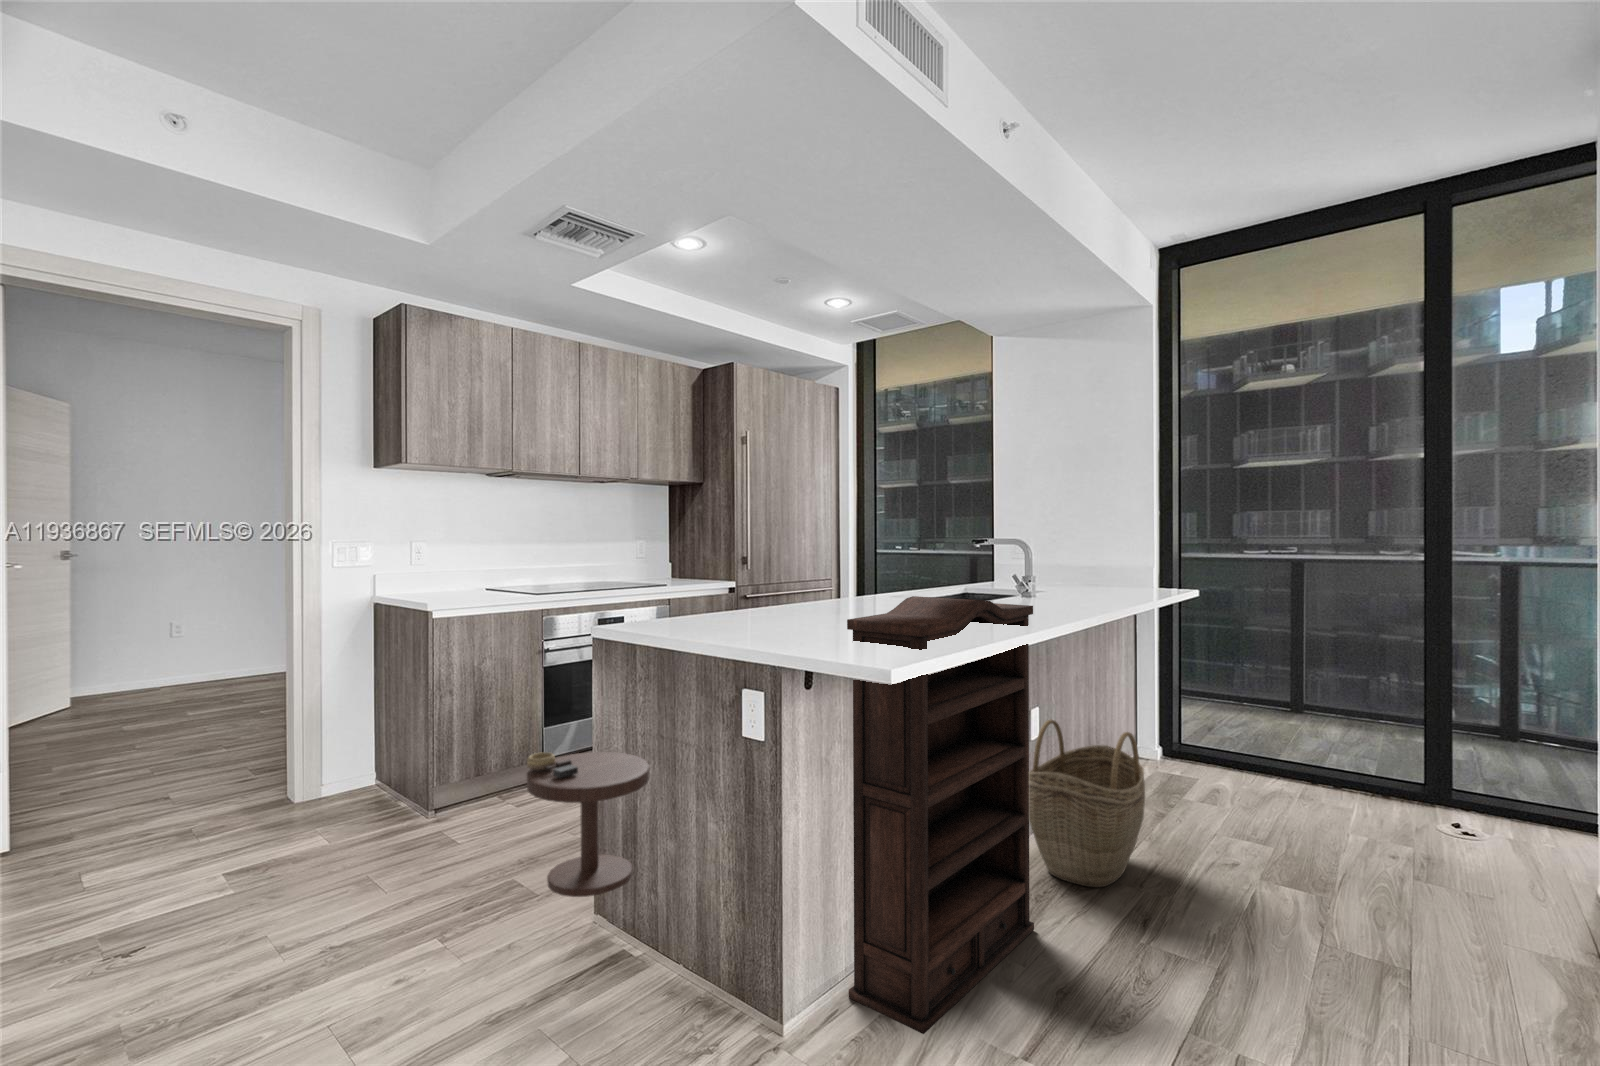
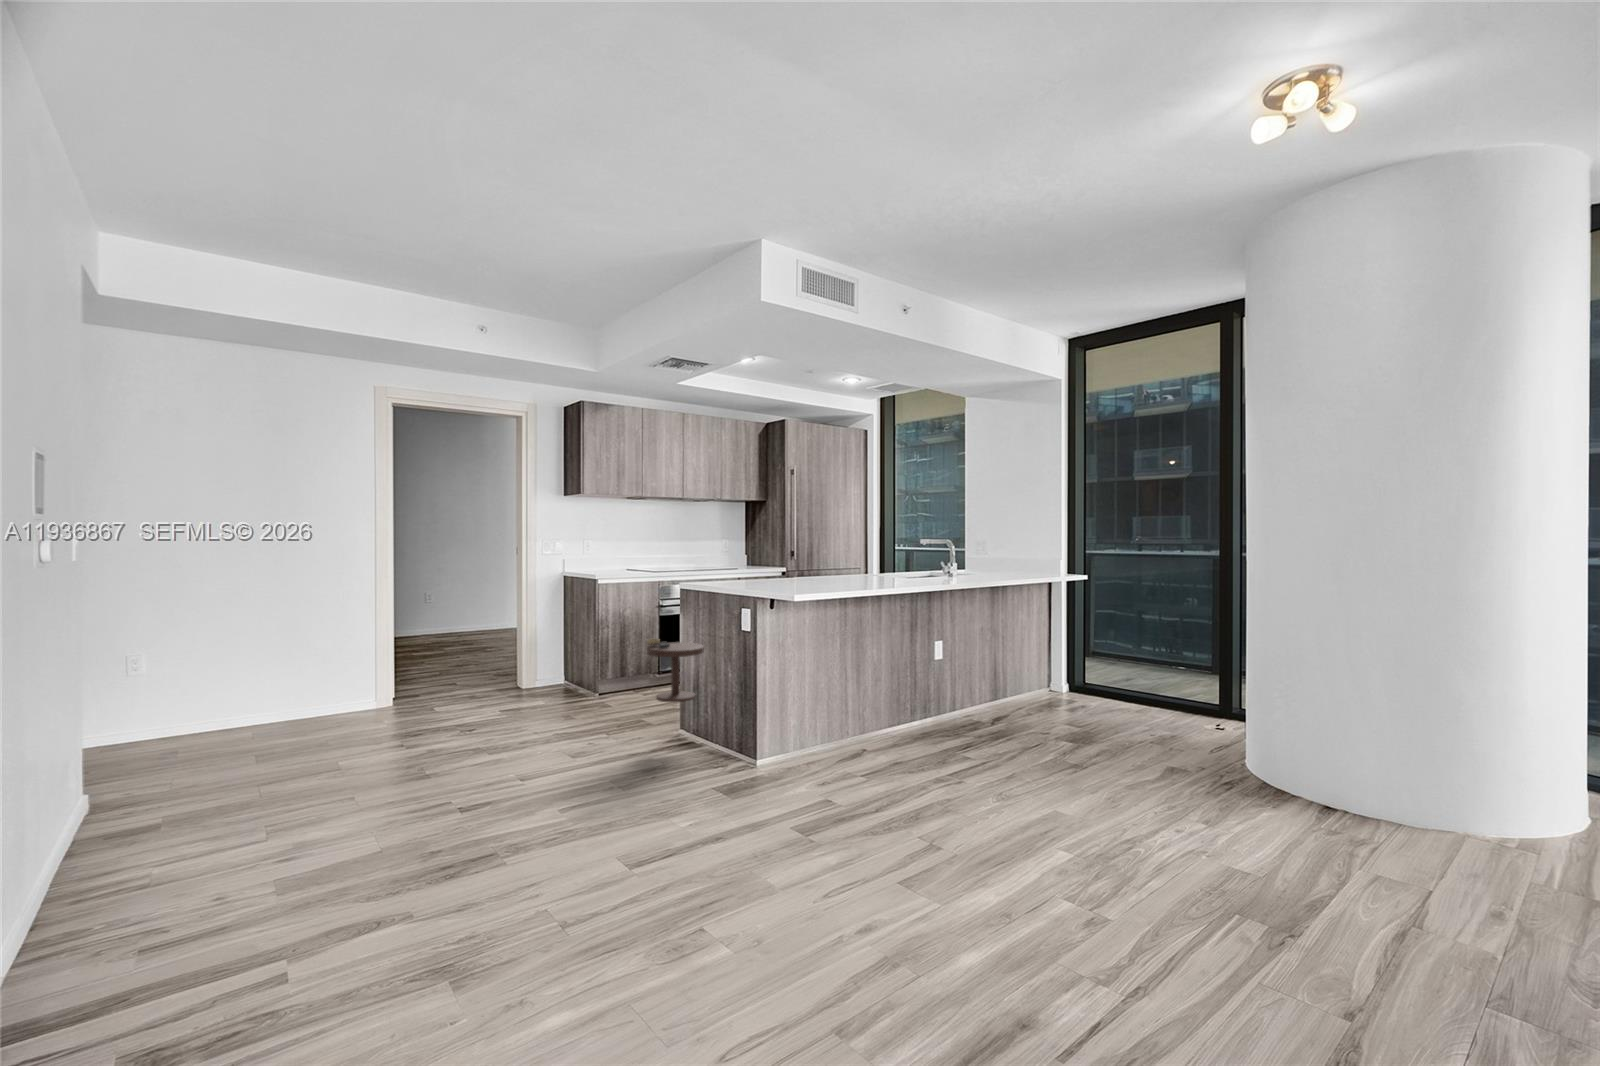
bookshelf: present [847,596,1034,1034] -> none [793,567,903,767]
woven basket: present [1029,720,1145,887] -> none [920,644,991,734]

